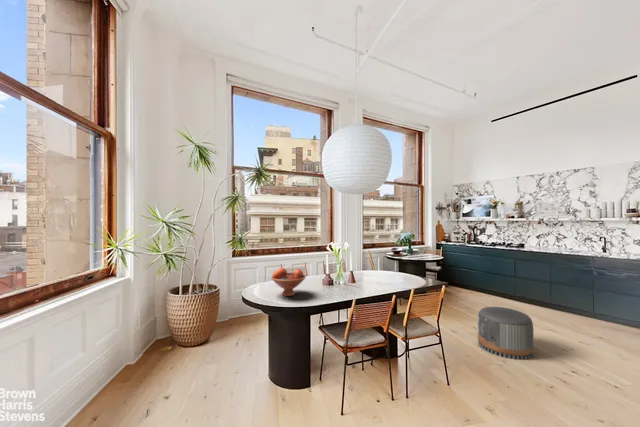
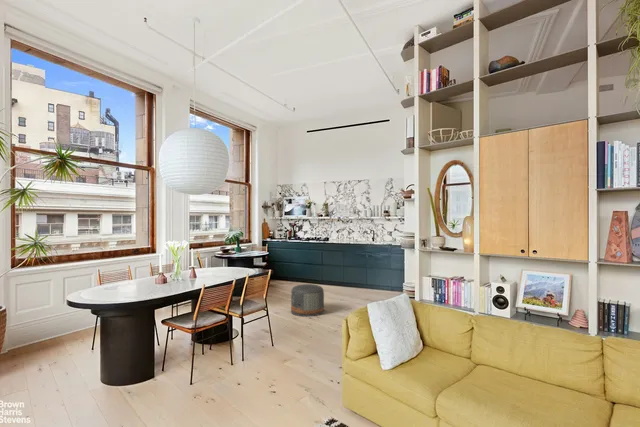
fruit bowl: present [271,268,306,296] -> none [136,266,166,288]

